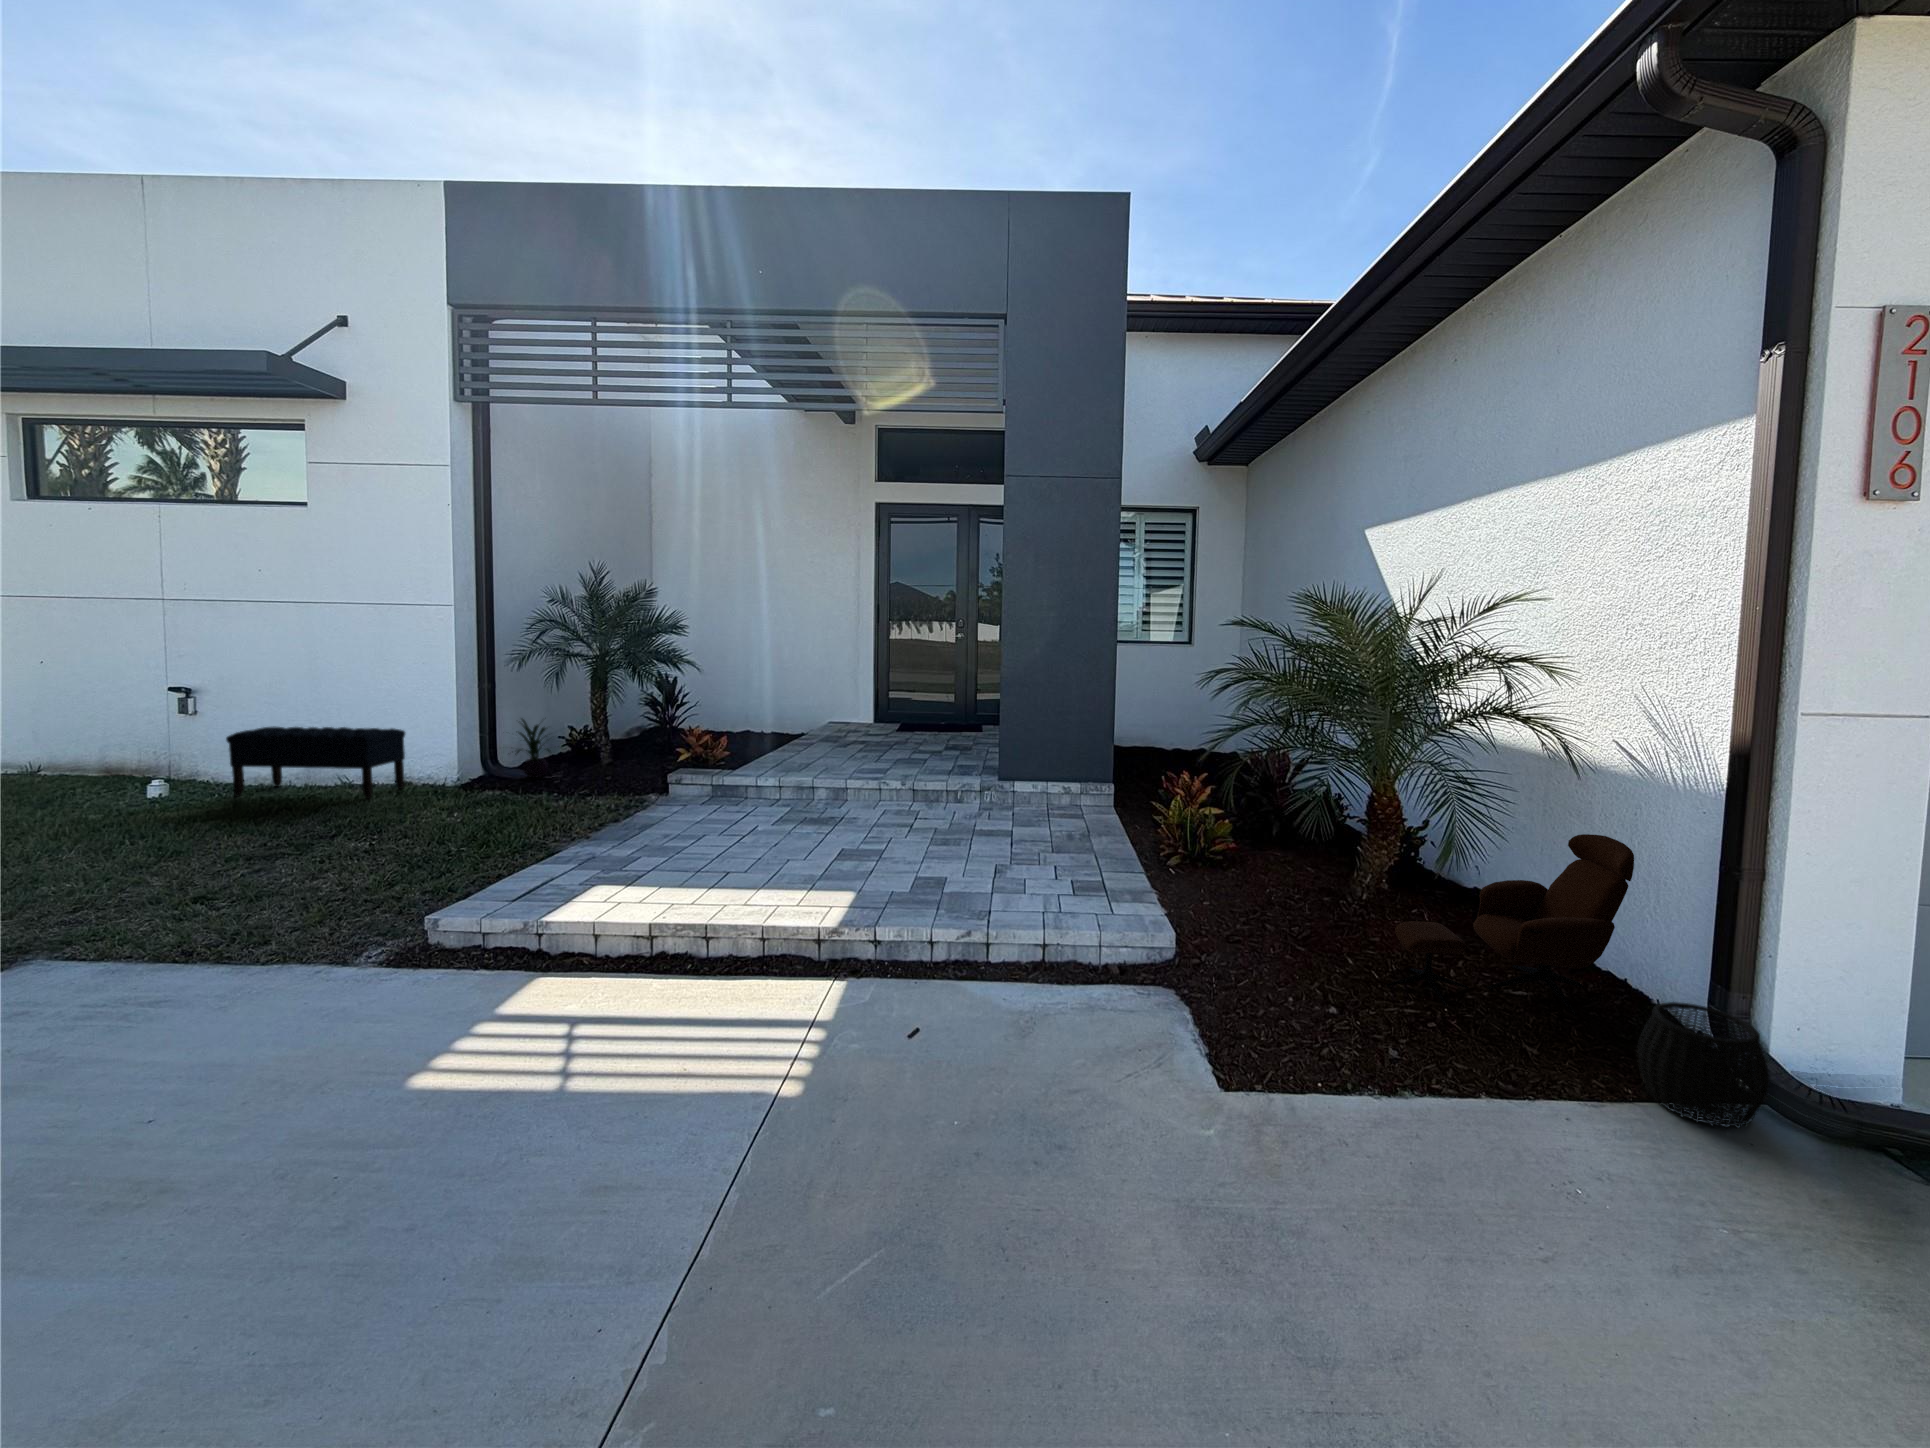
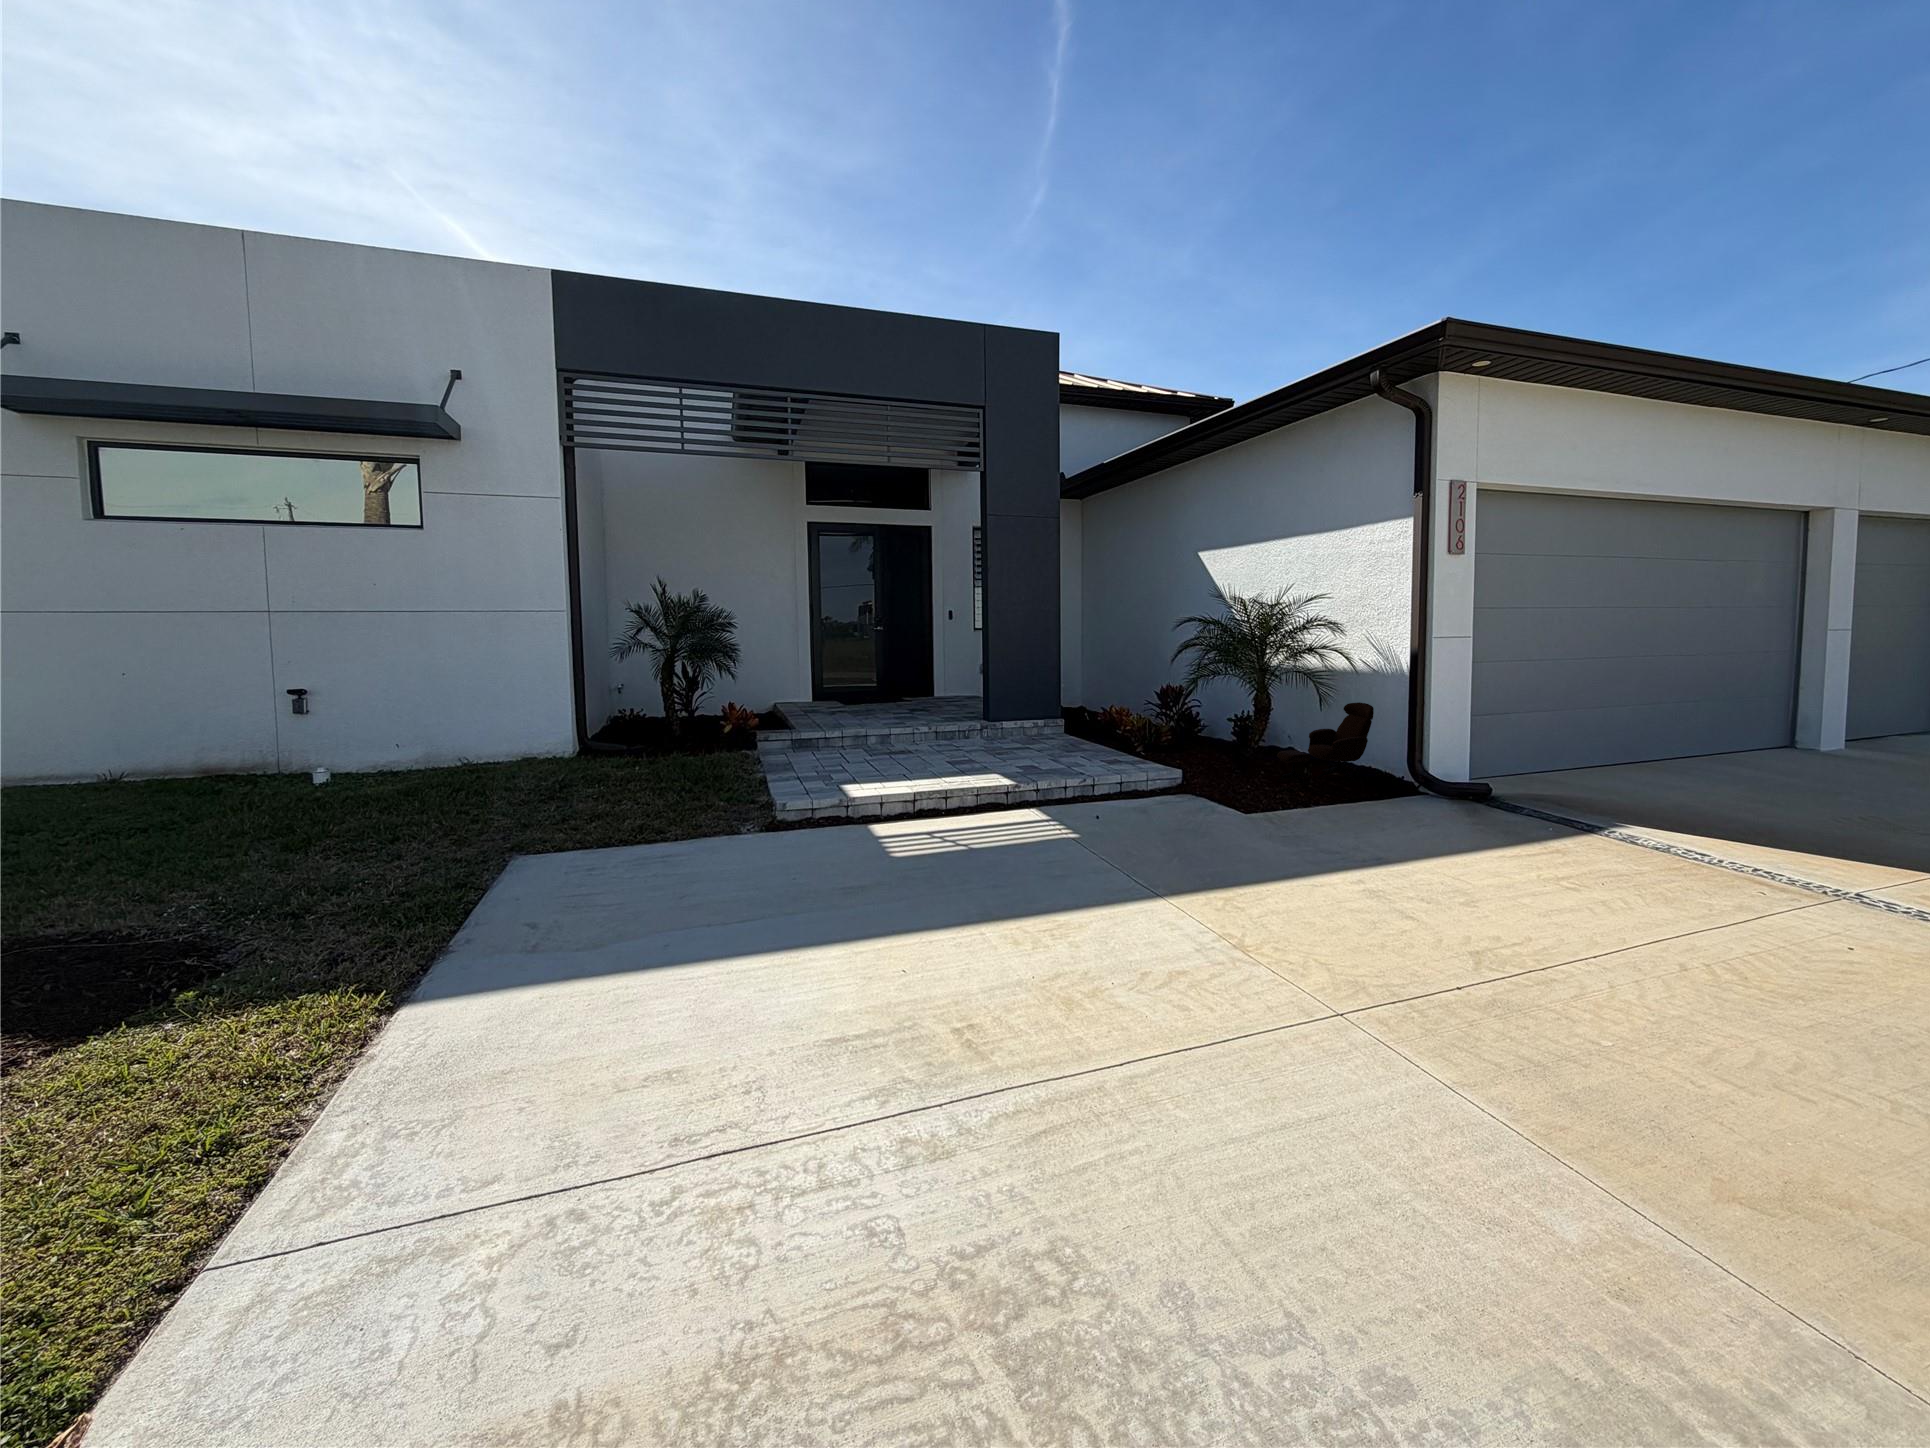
decorative plant: present [517,719,550,778] -> none [595,699,653,747]
bench: present [226,726,405,799] -> none [405,713,543,775]
woven basket: present [1637,1002,1770,1128] -> none [1386,760,1431,801]

